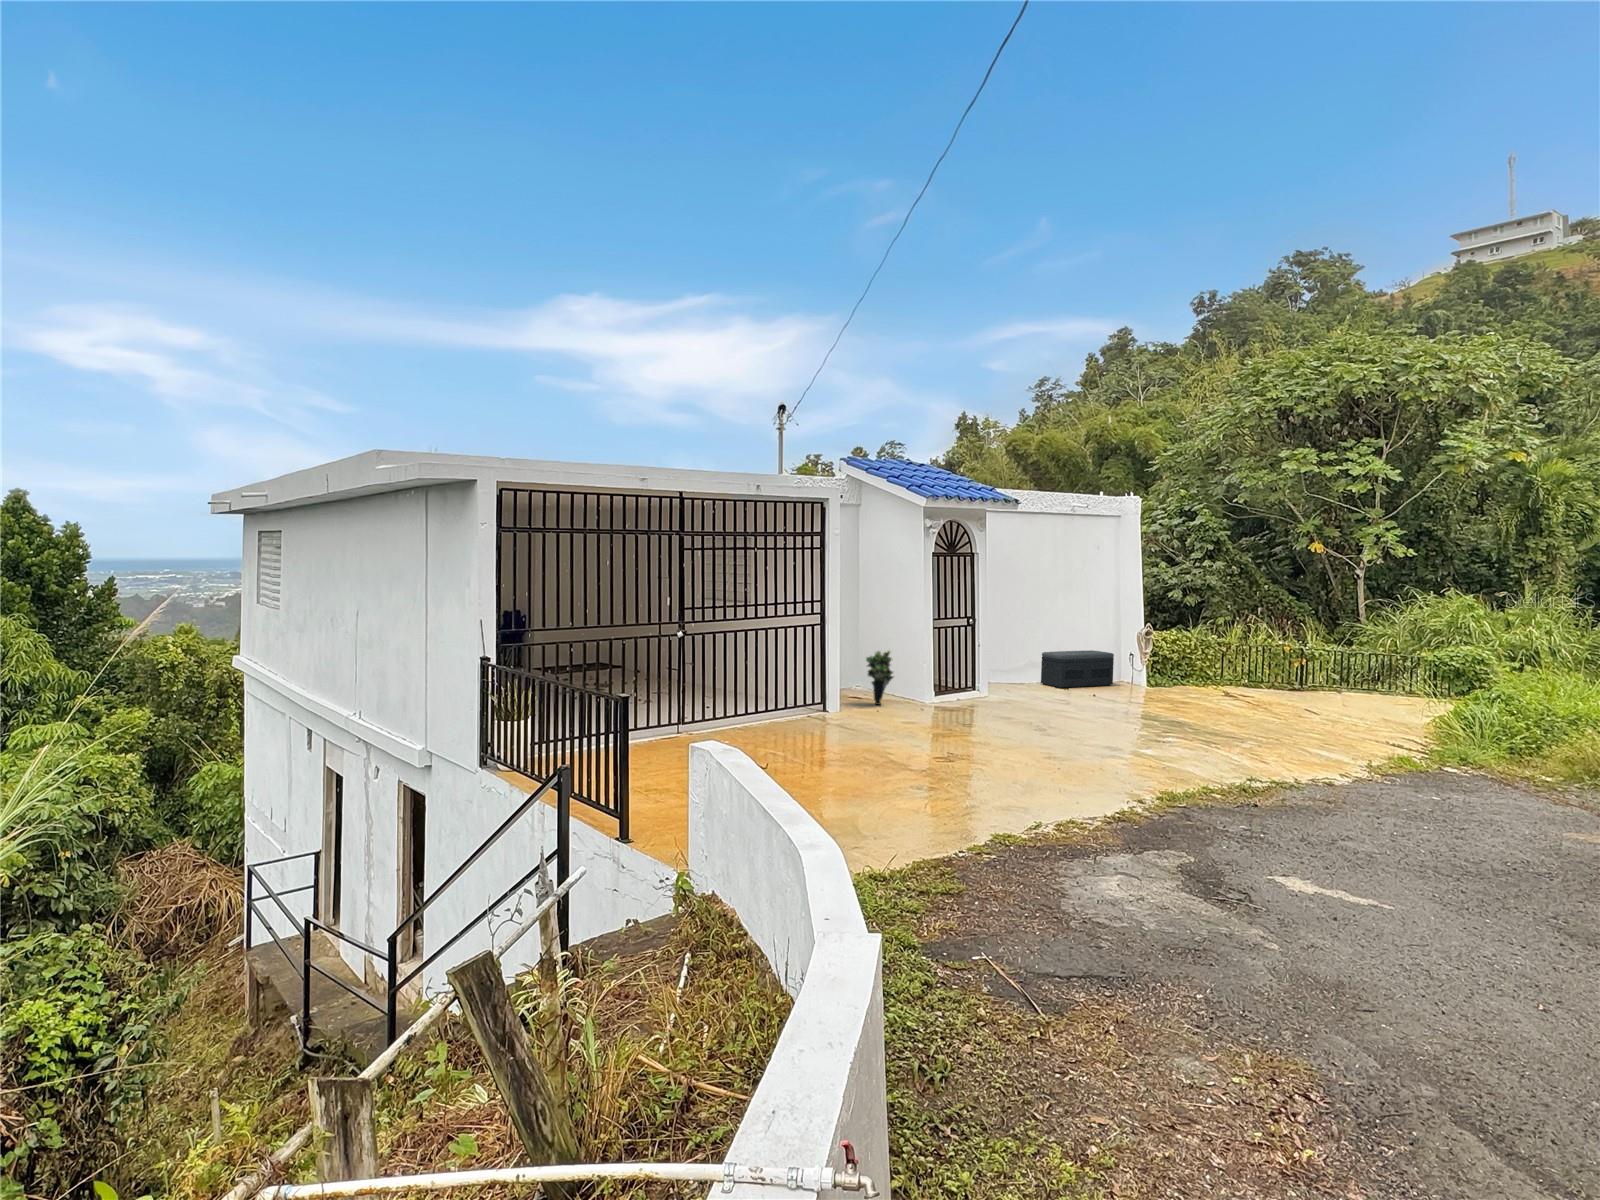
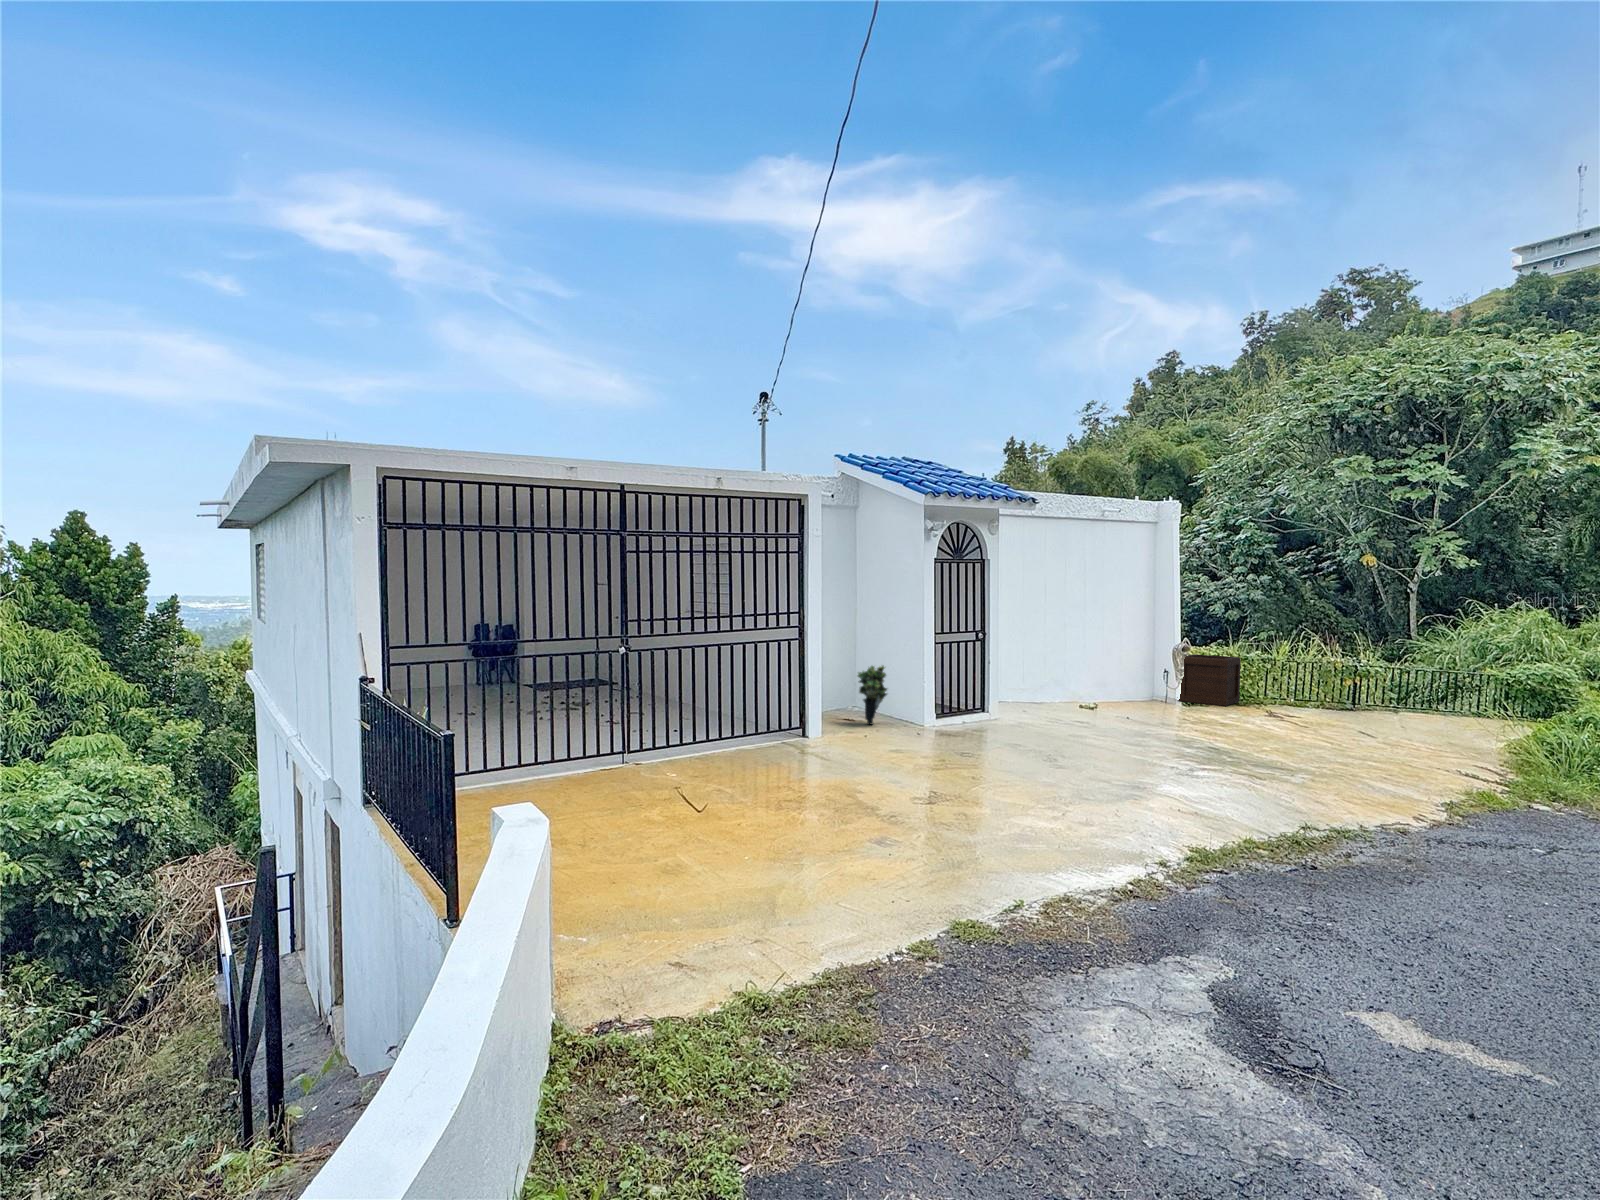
wooden crate: none [1144,637,1201,685] -> present [1177,654,1241,706]
storage bench: present [1041,650,1114,688] -> none [1061,668,1142,709]

